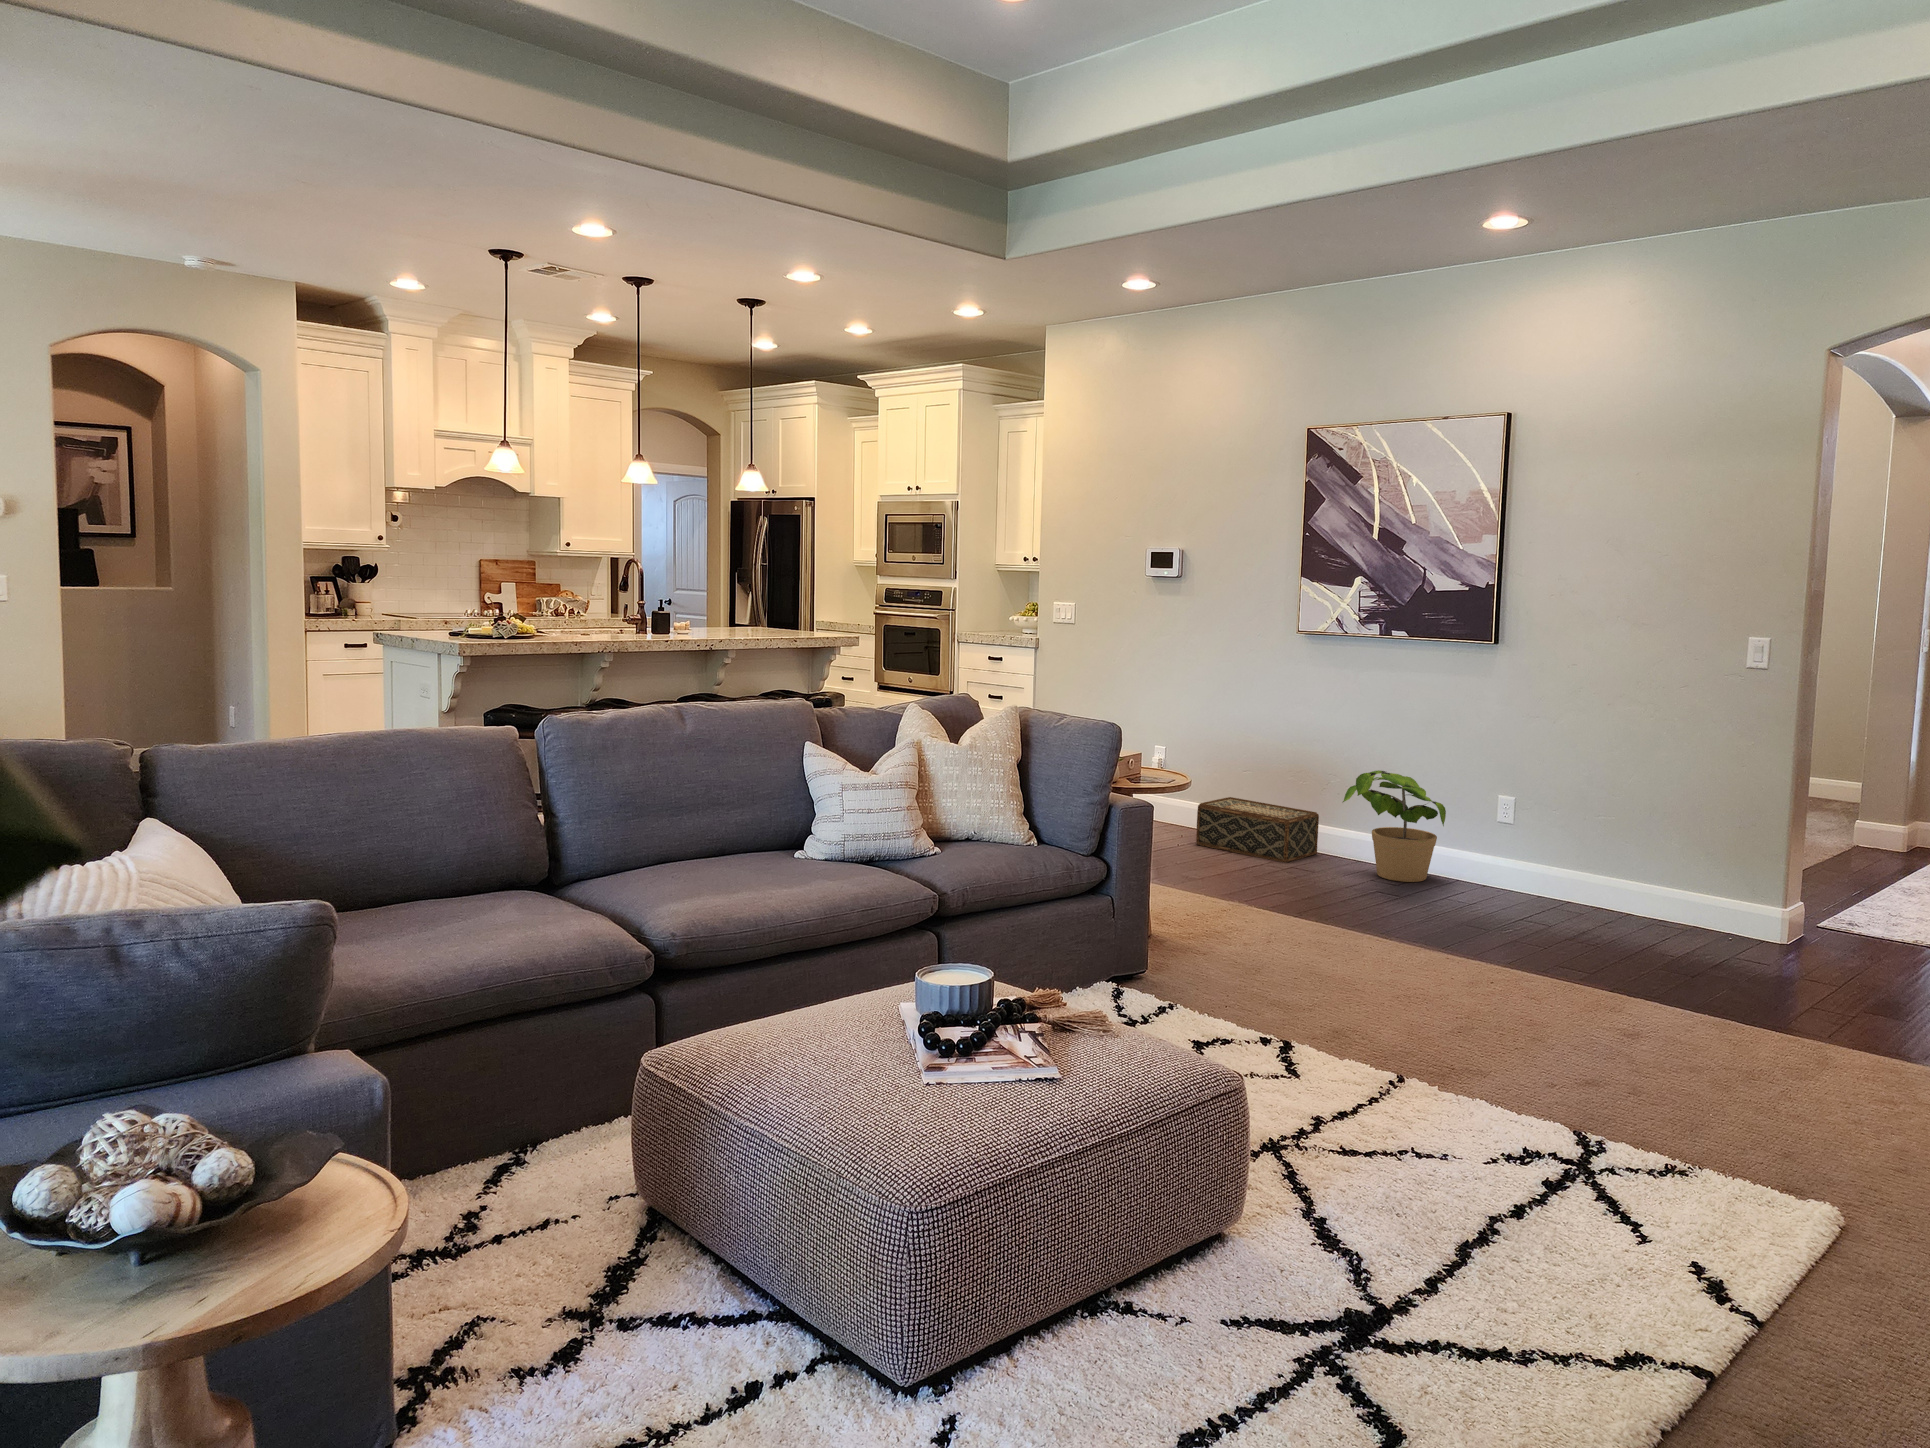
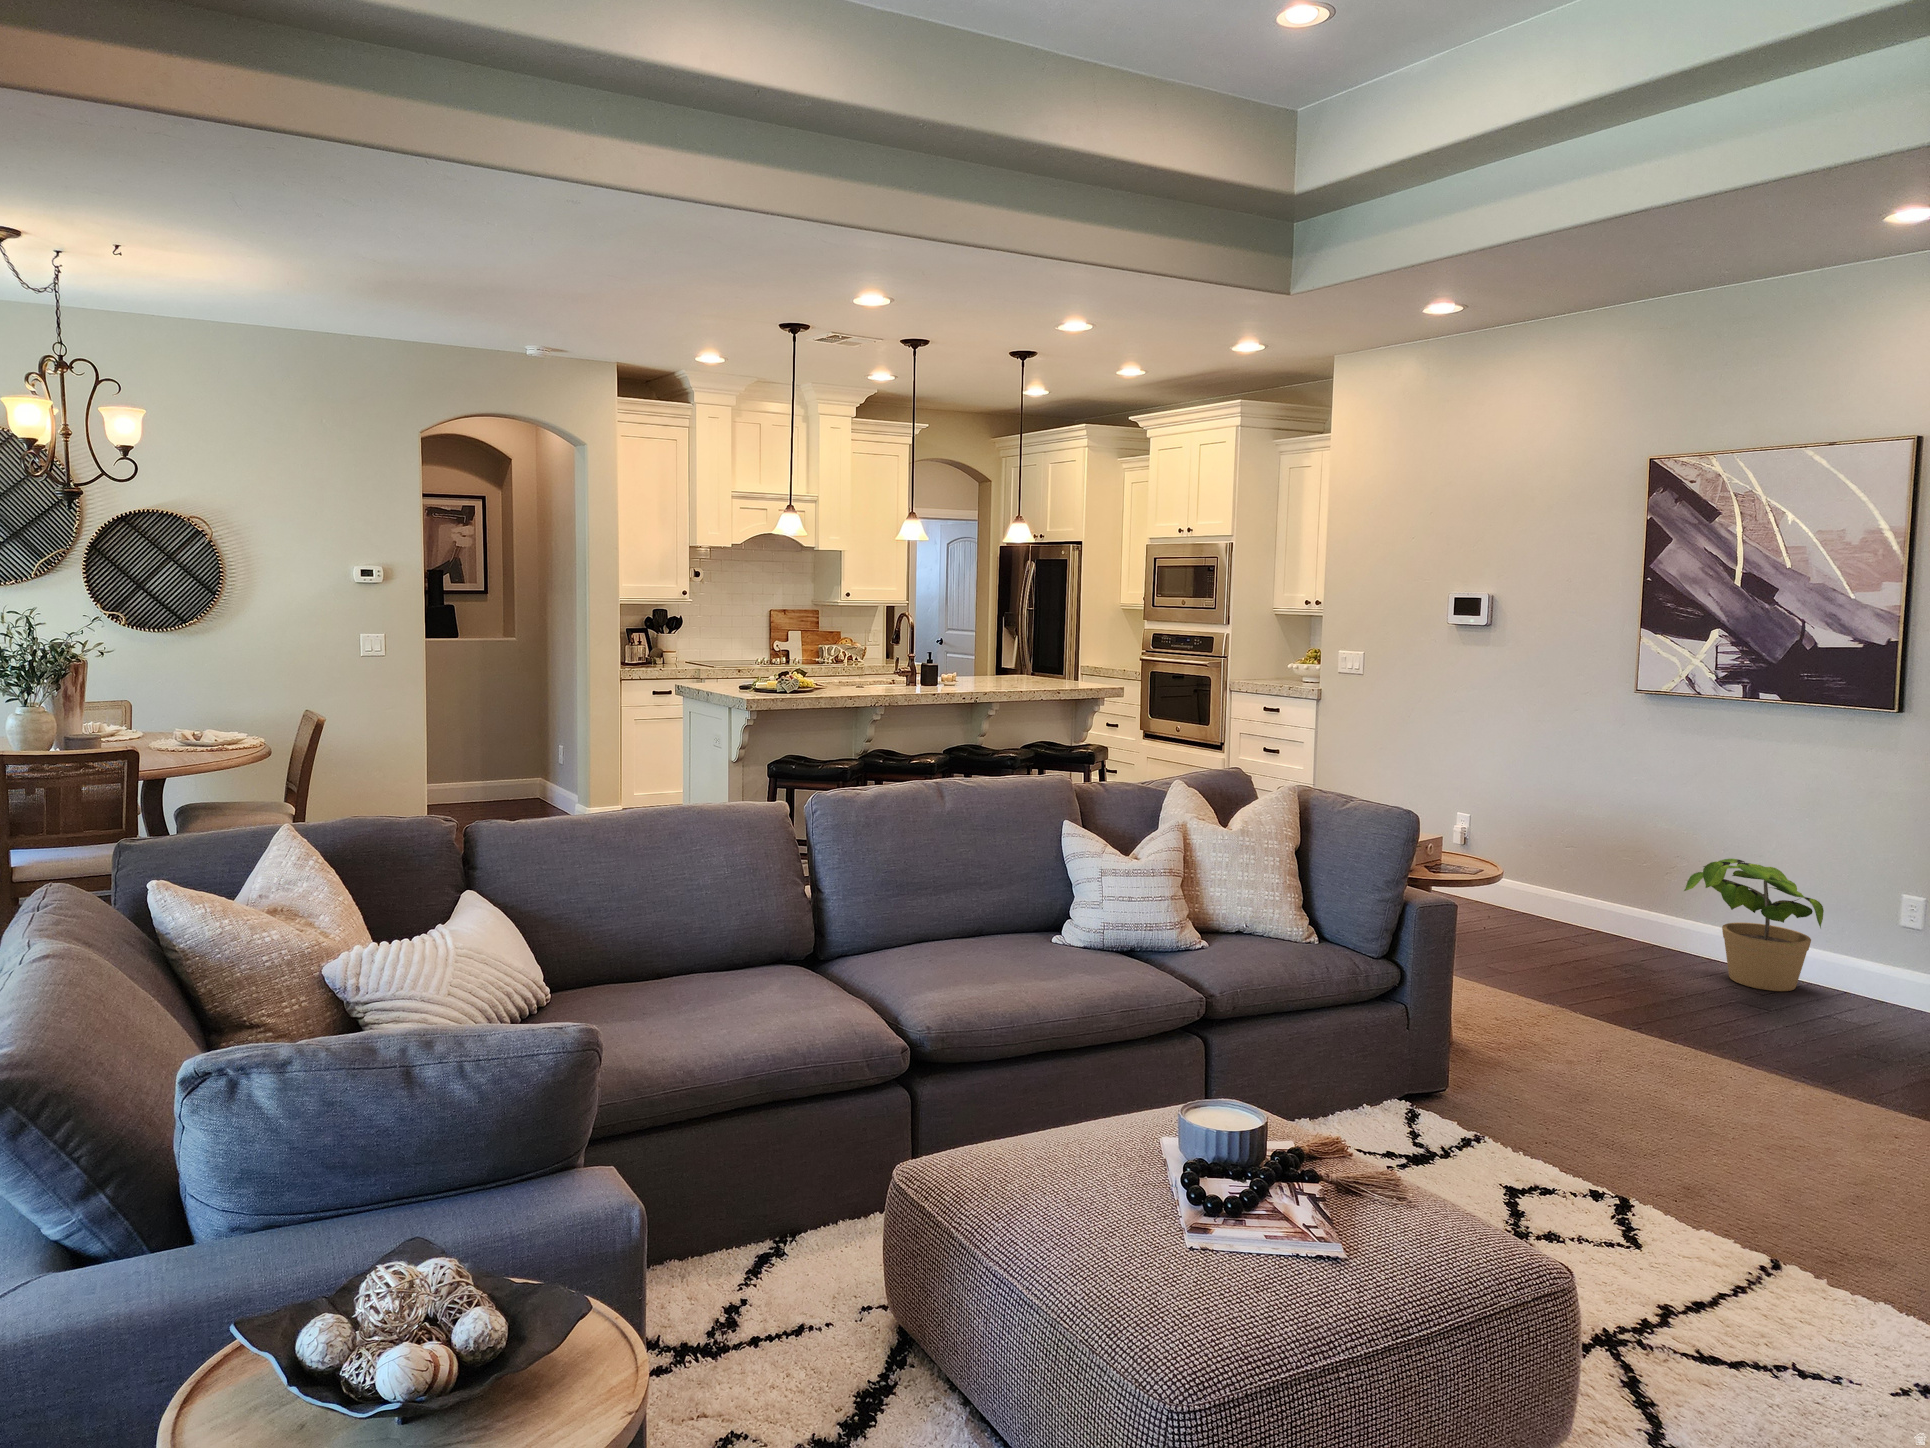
woven basket: present [1196,797,1319,863] -> none [1498,873,1651,954]

